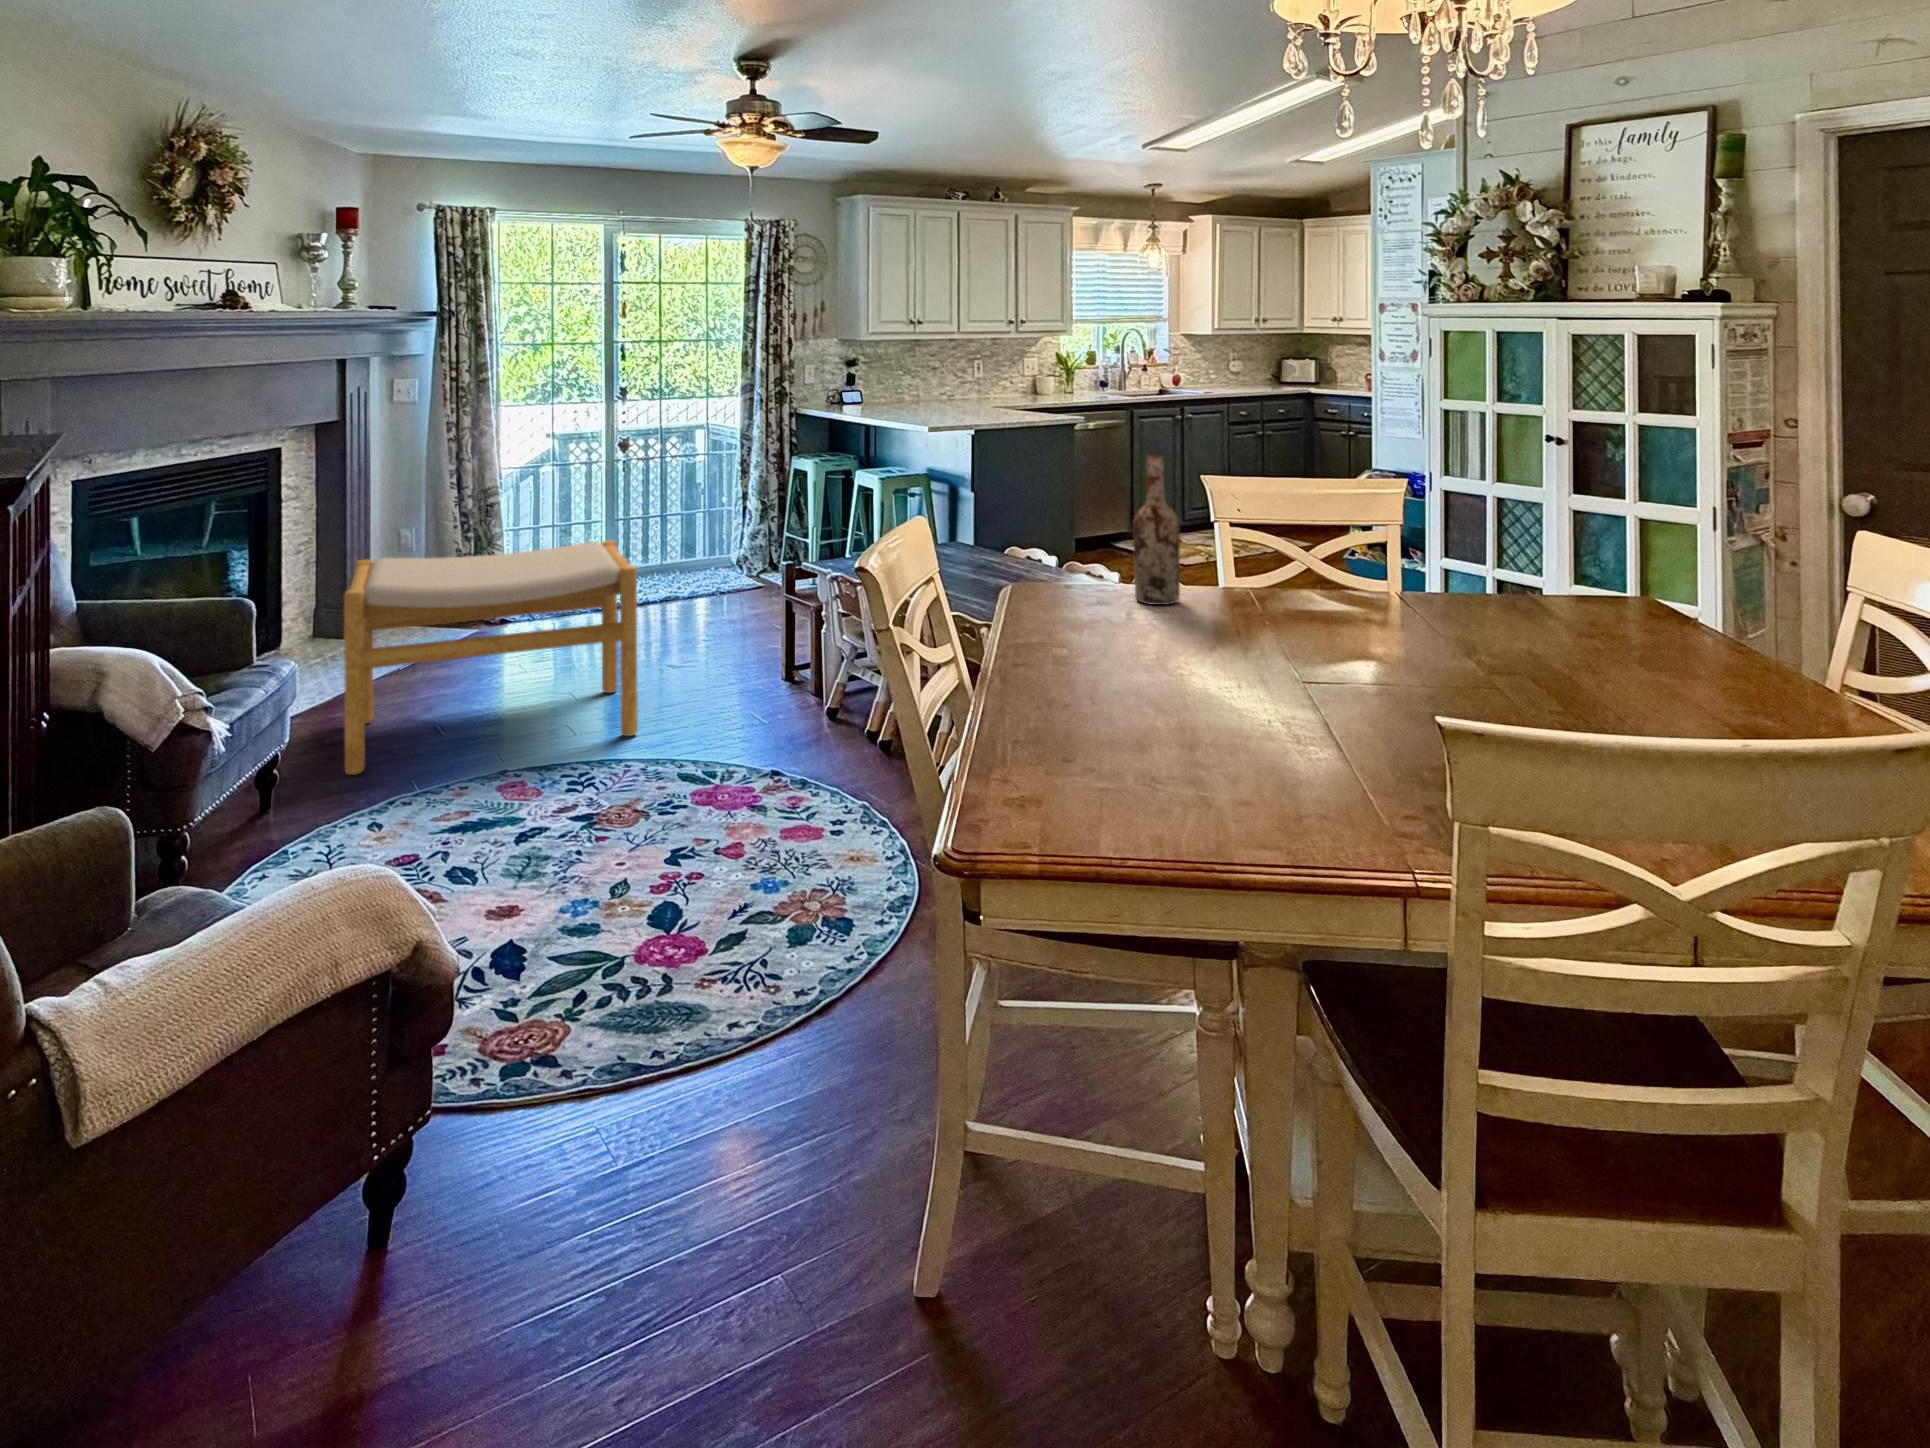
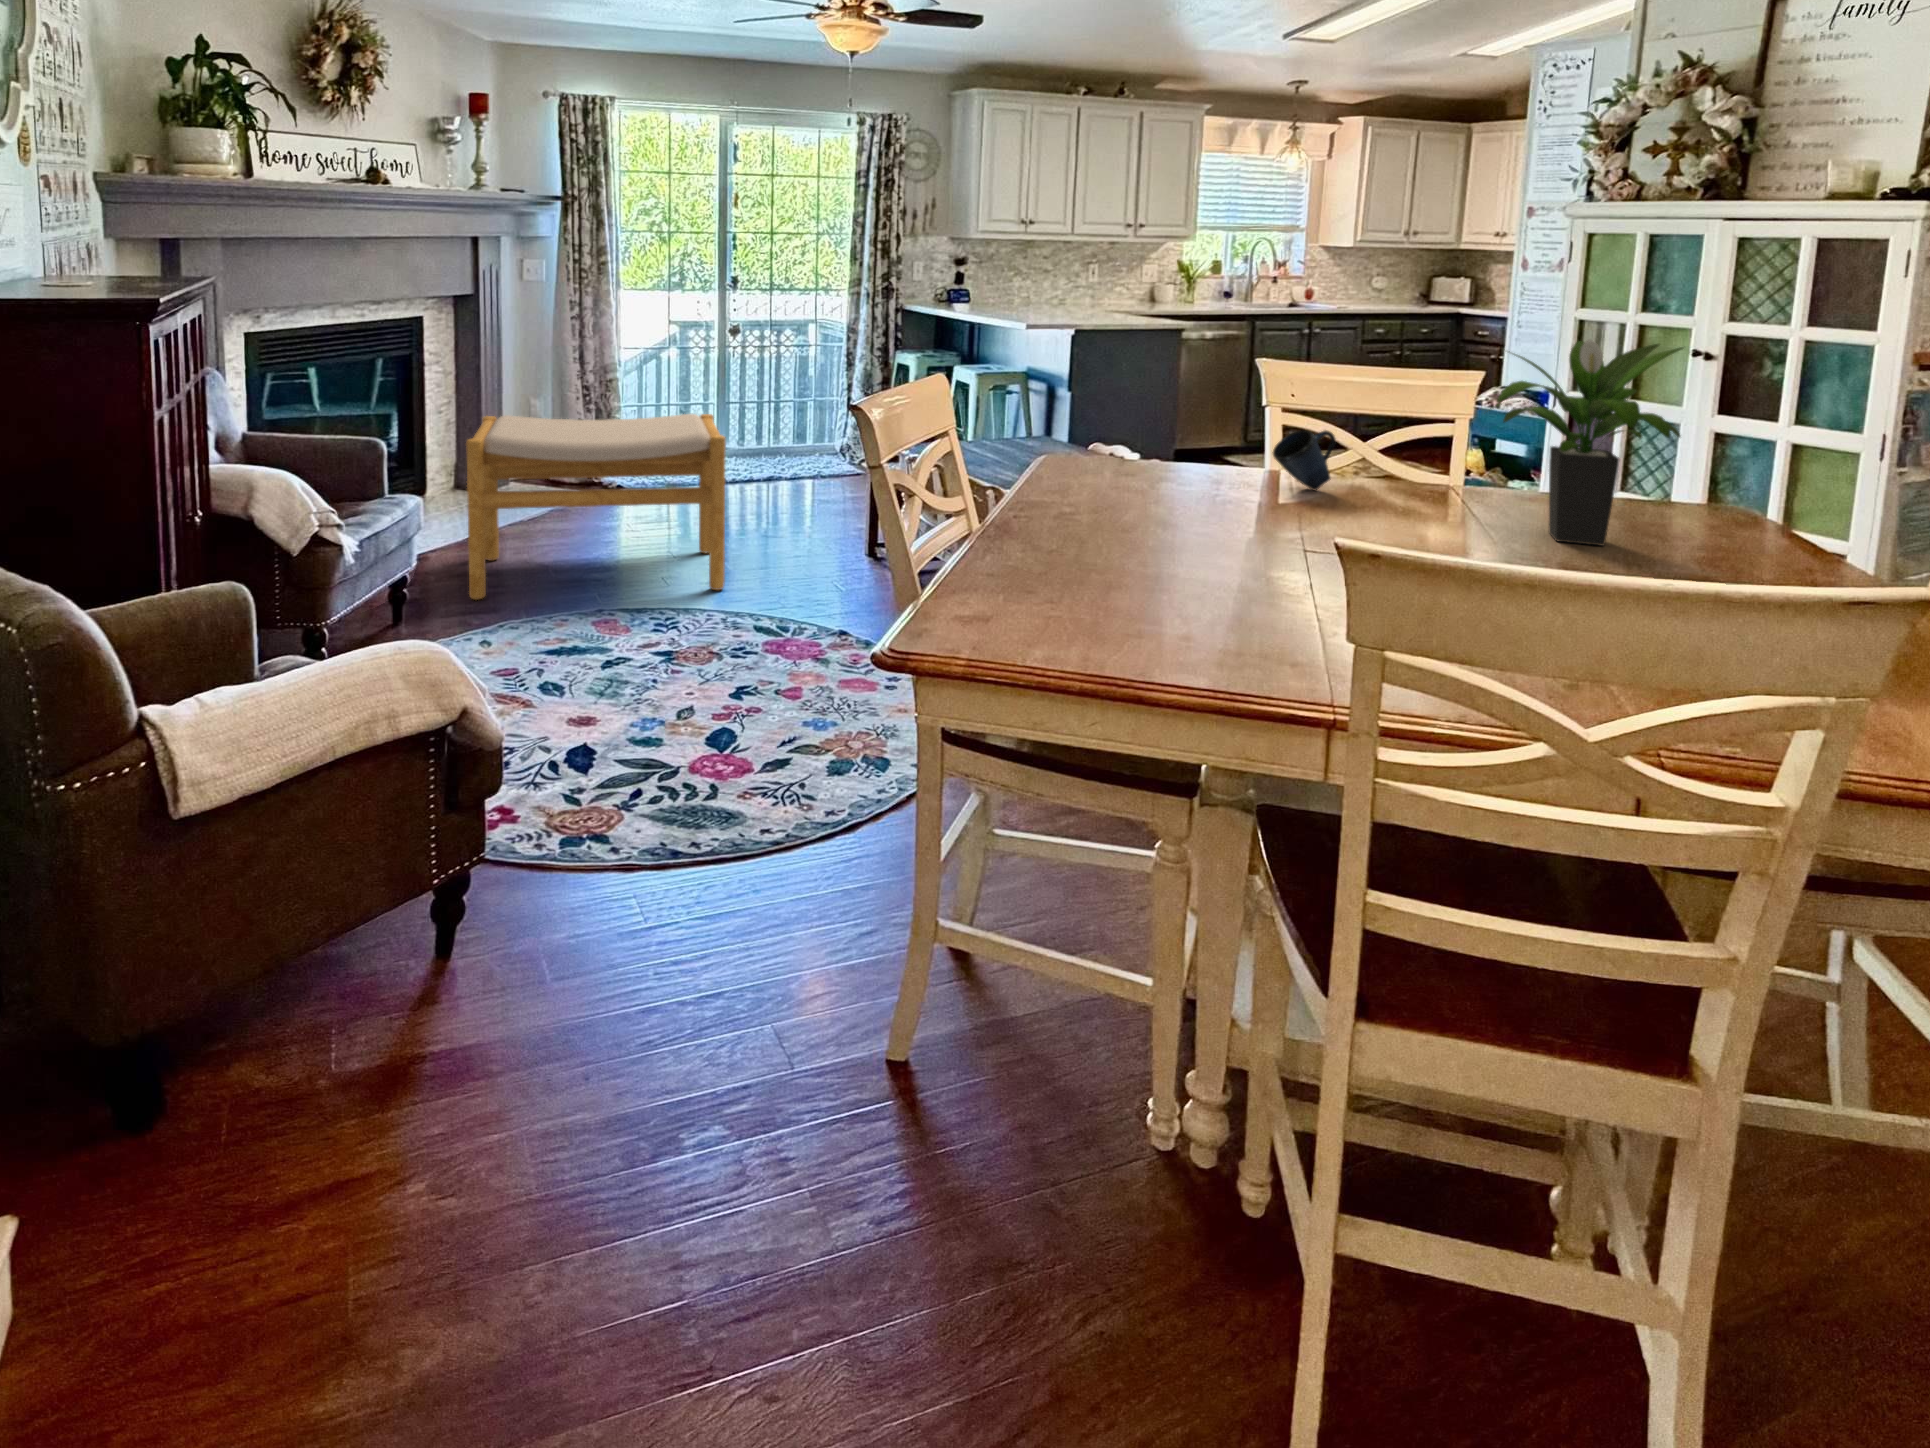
potted plant: none [1419,449,1586,642] -> present [1490,339,1683,546]
wine bottle: present [1133,453,1180,605] -> none [1173,332,1225,486]
mug: none [1226,542,1282,602] -> present [1272,430,1335,490]

